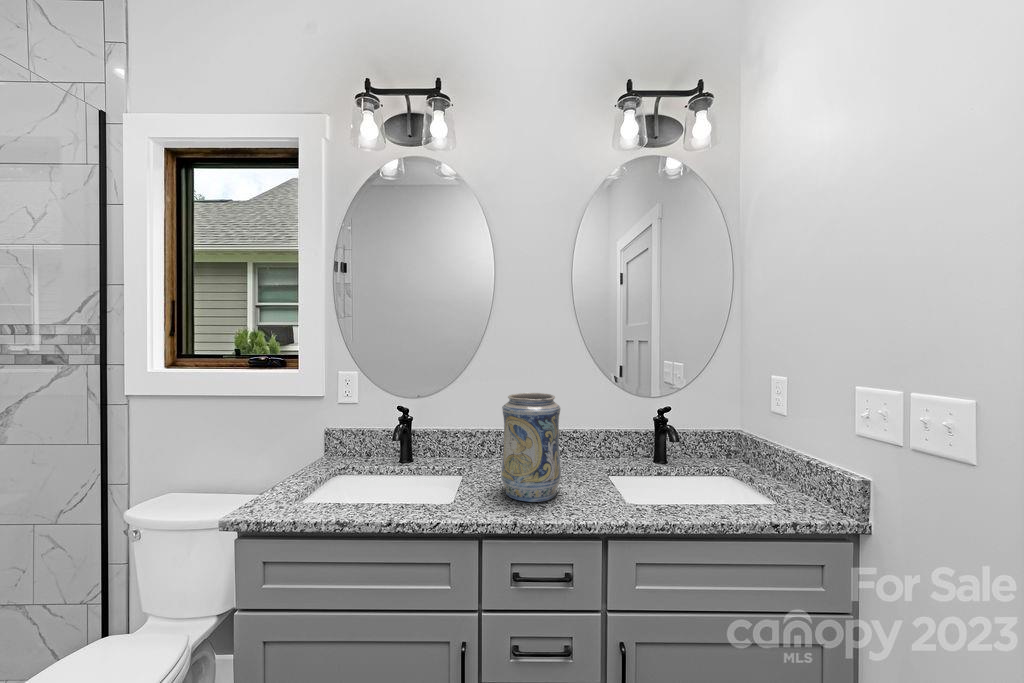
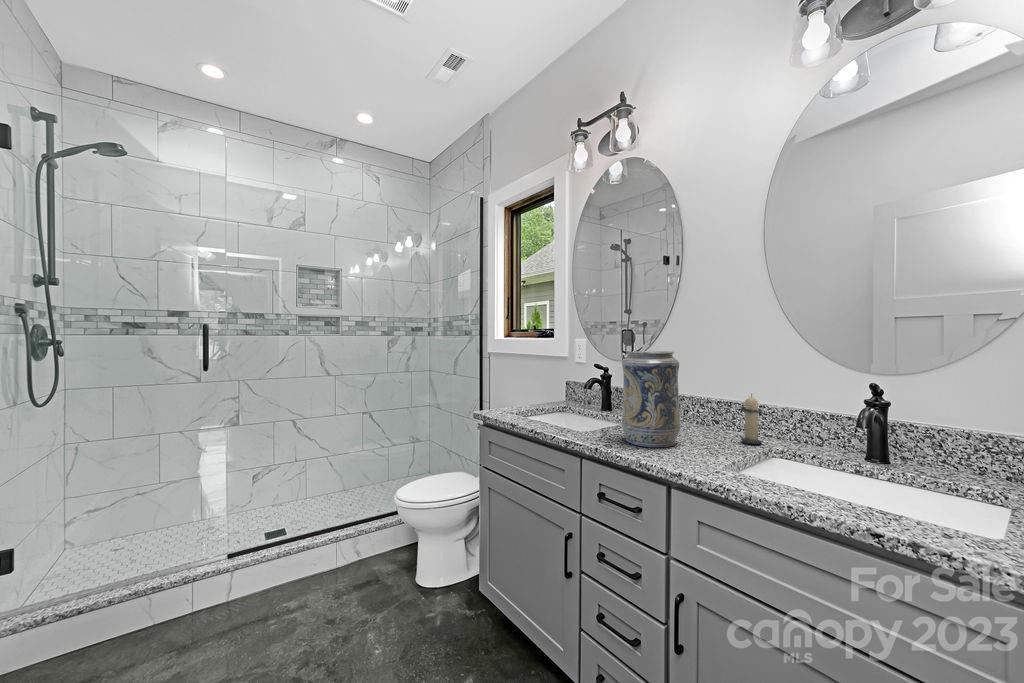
candle: none [573,424,595,470] -> present [740,394,763,444]

